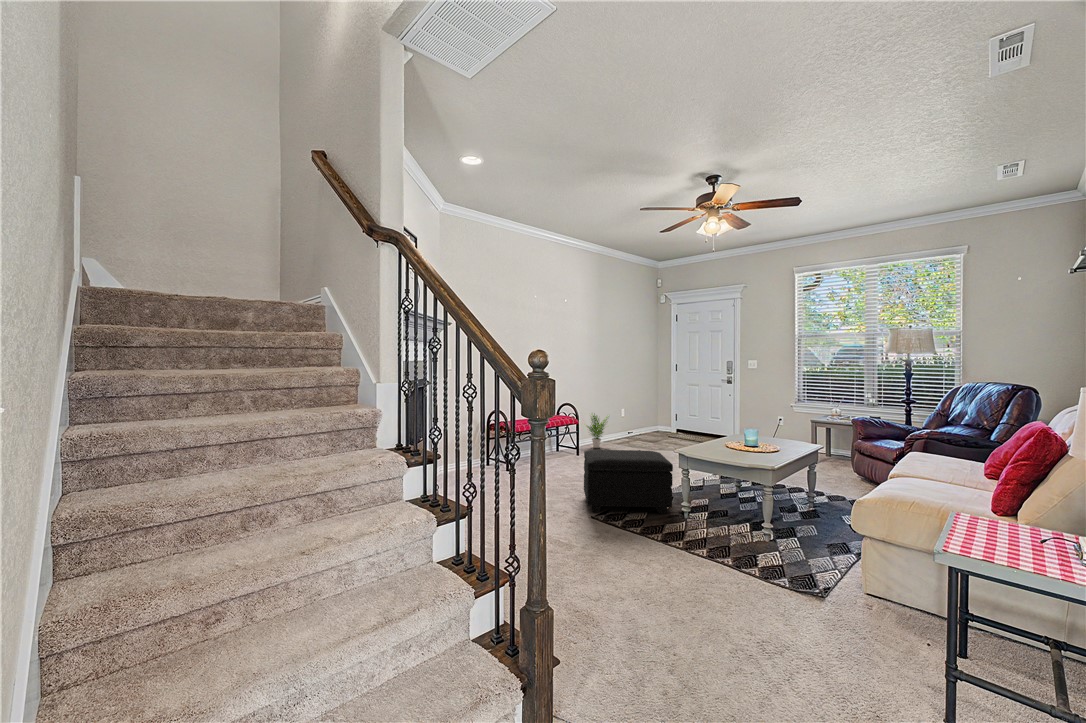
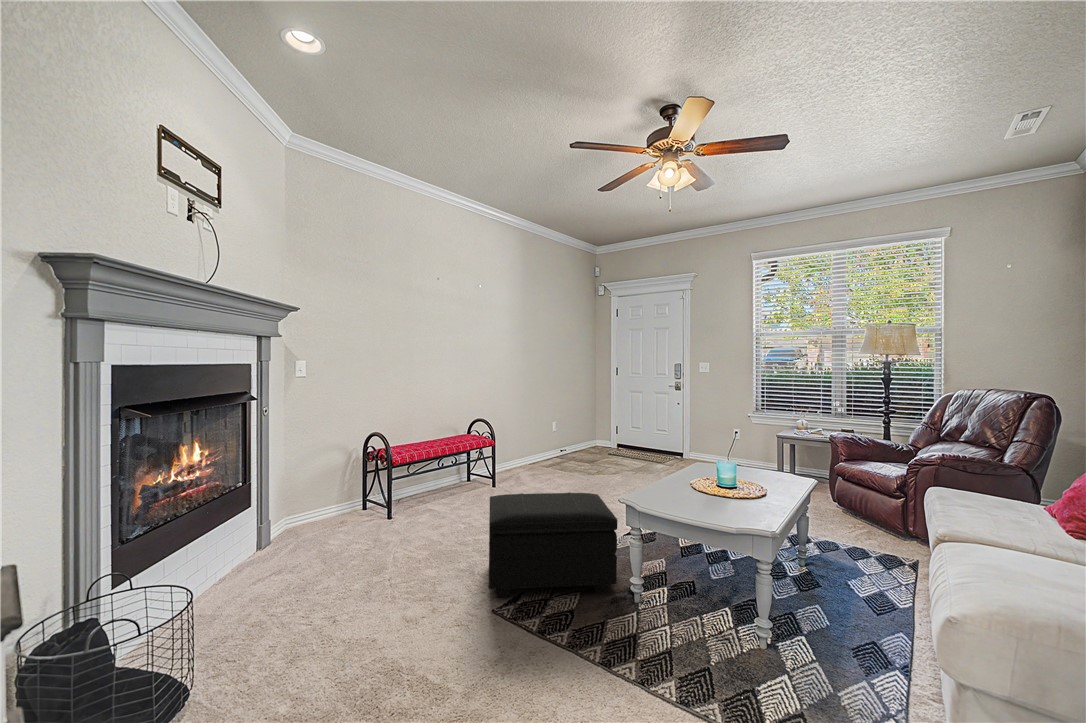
potted plant: present [586,414,608,448] -> none [498,428,538,474]

